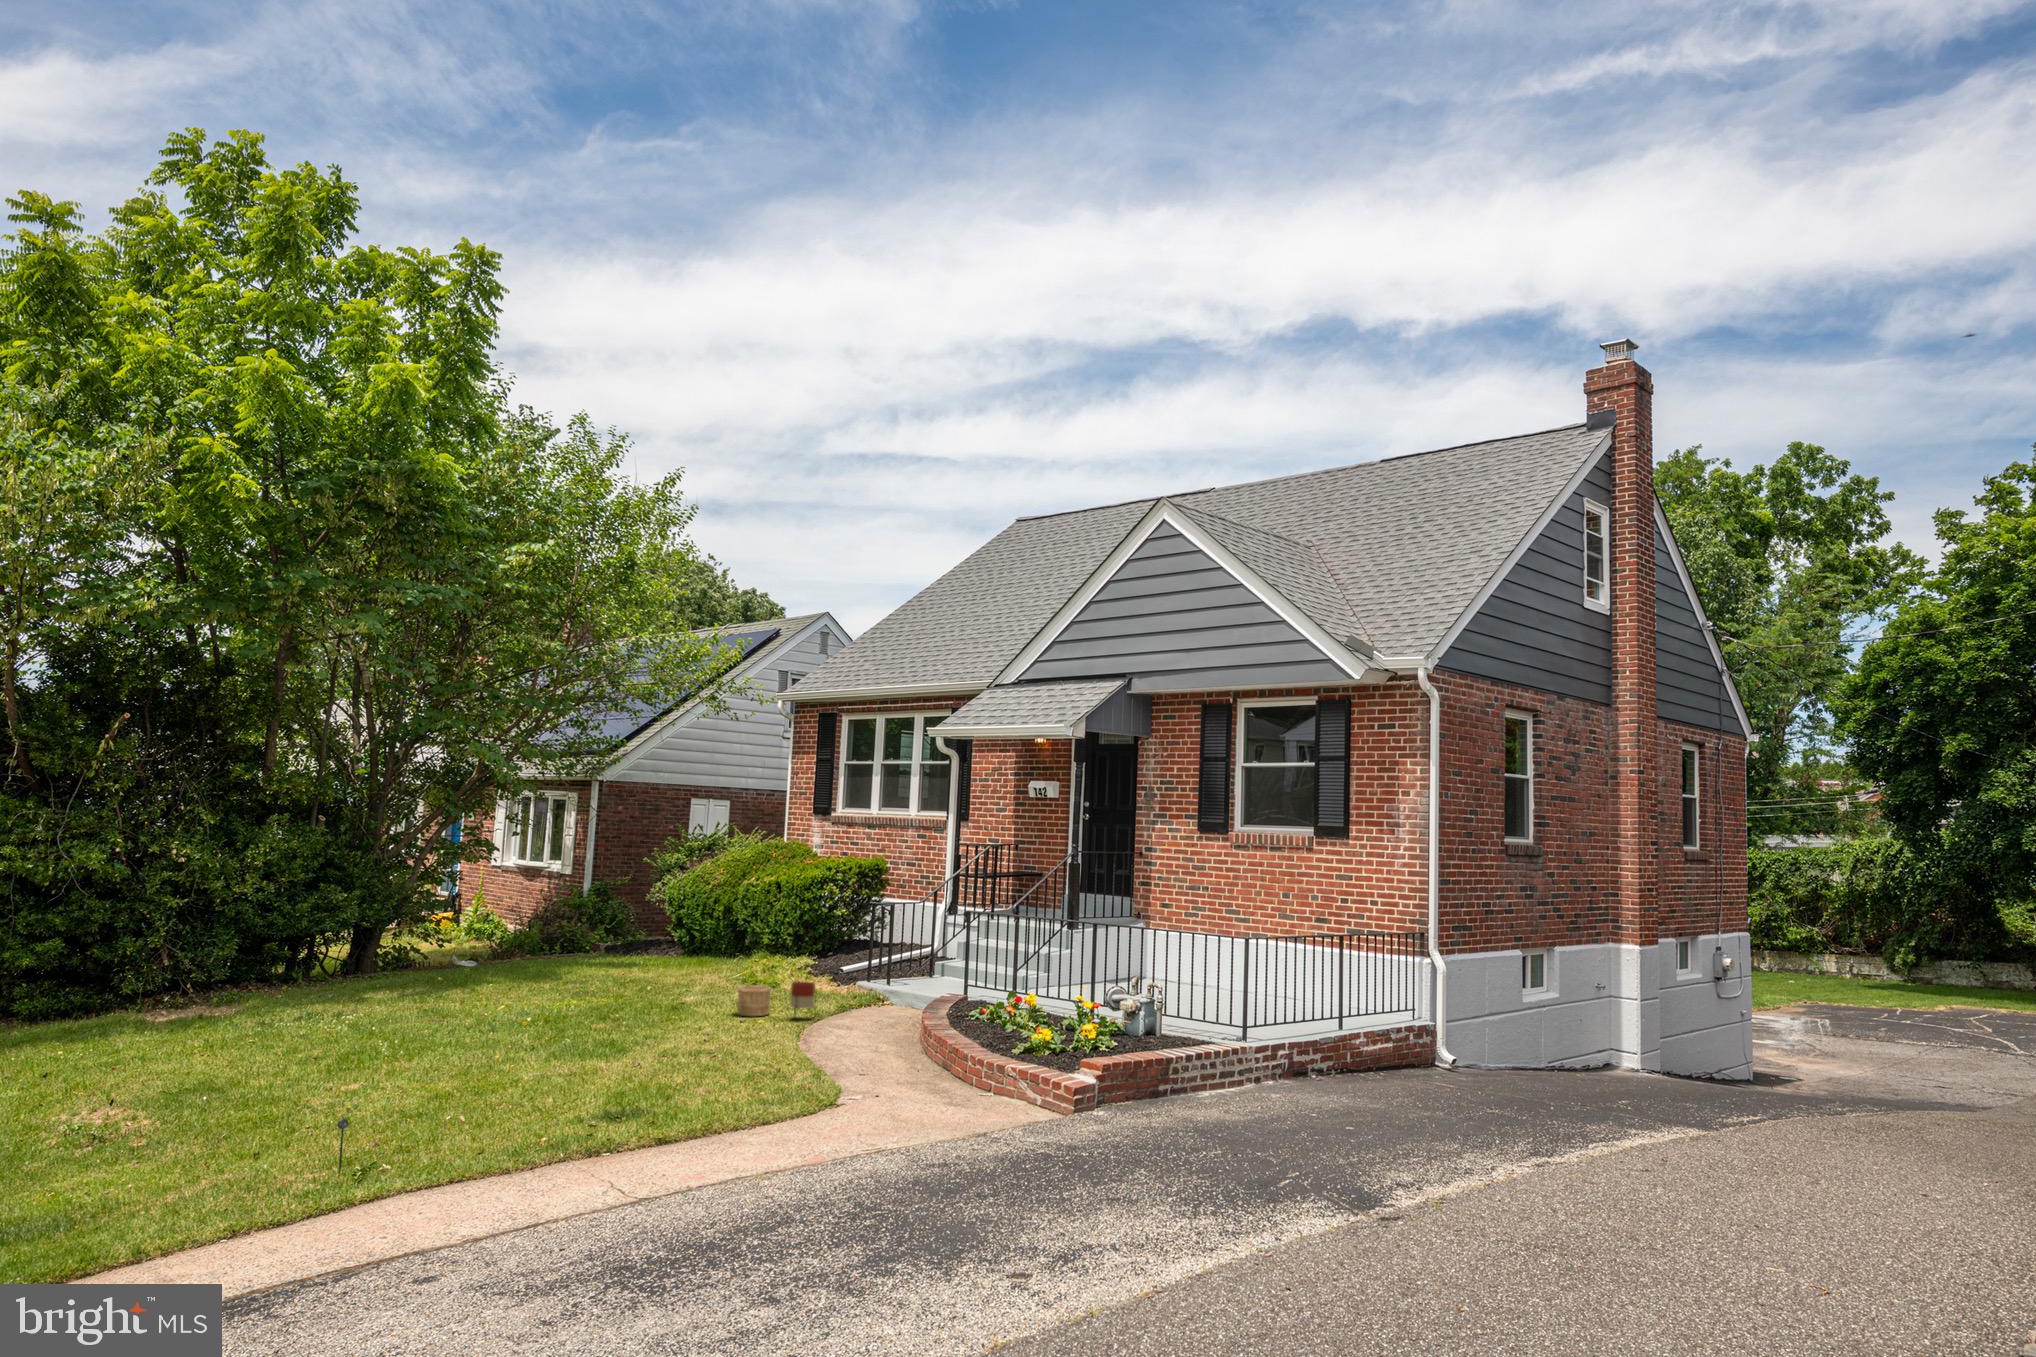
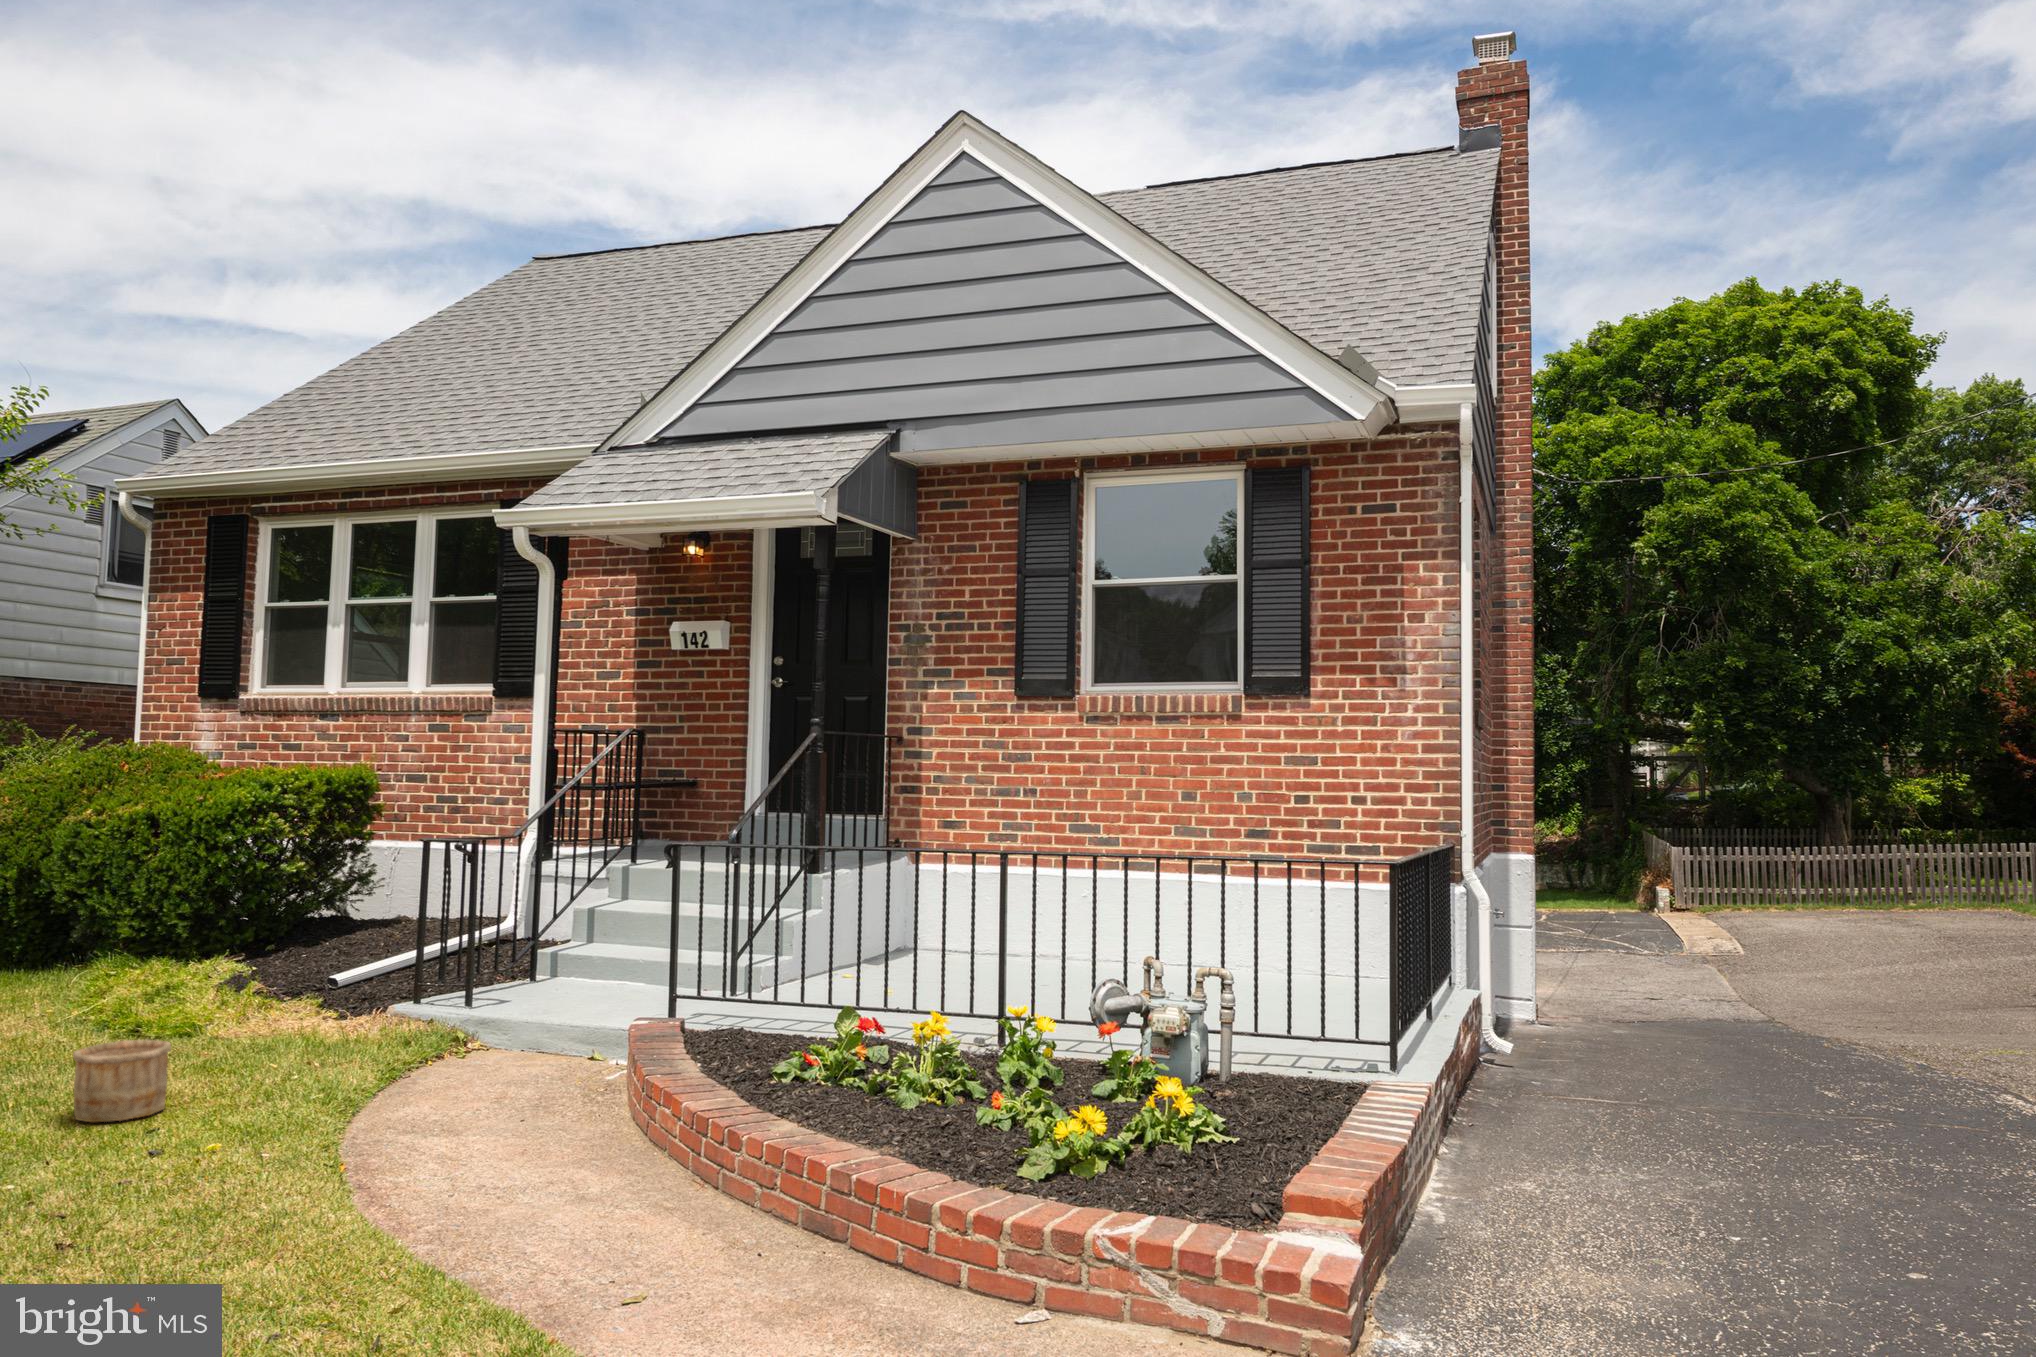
planter: present [790,982,815,1016] -> none [229,1023,300,1122]

